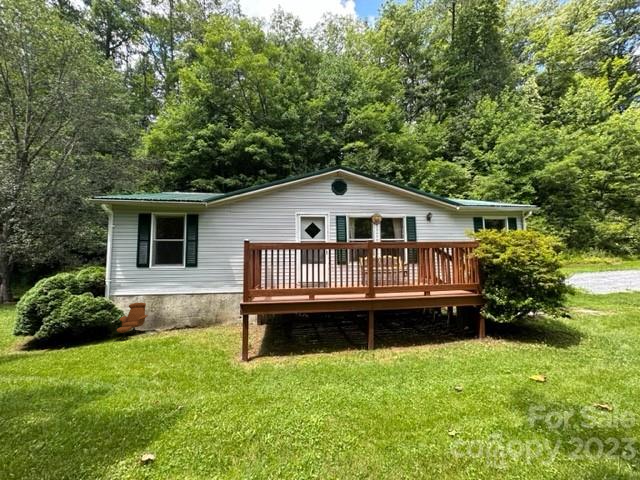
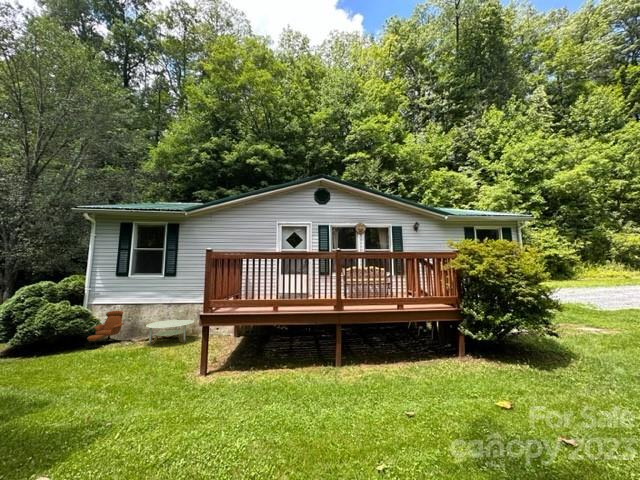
round table: none [173,310,219,335] -> present [146,319,194,345]

